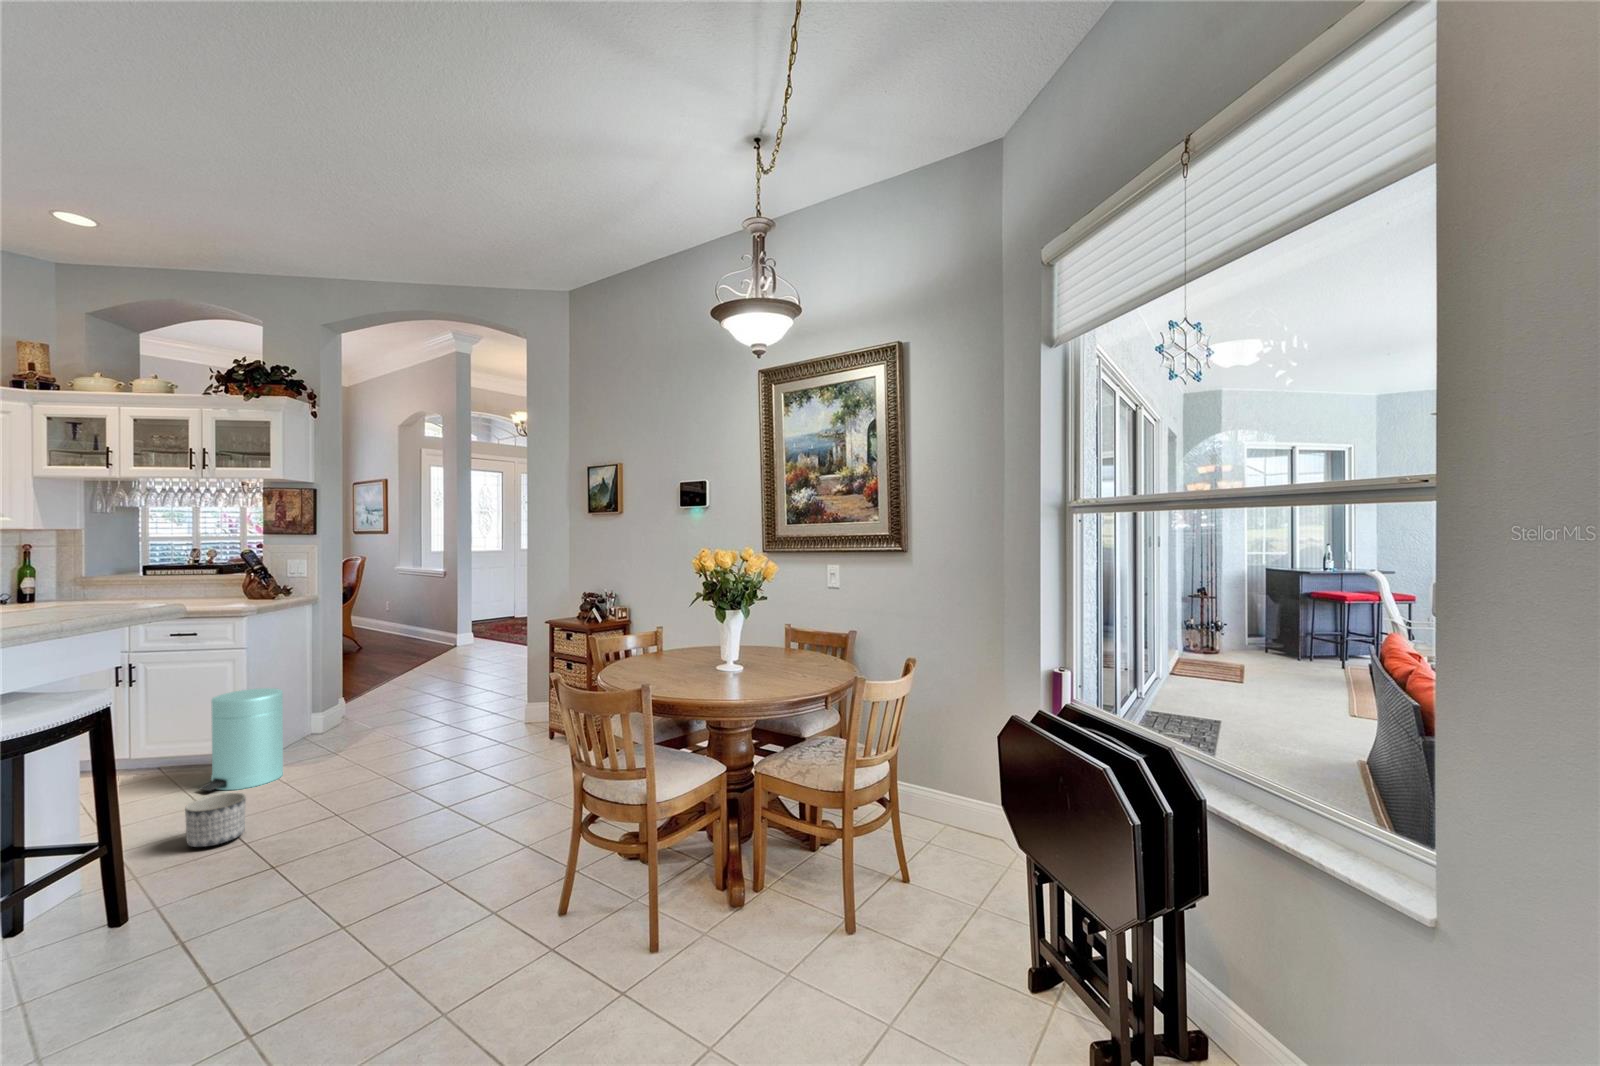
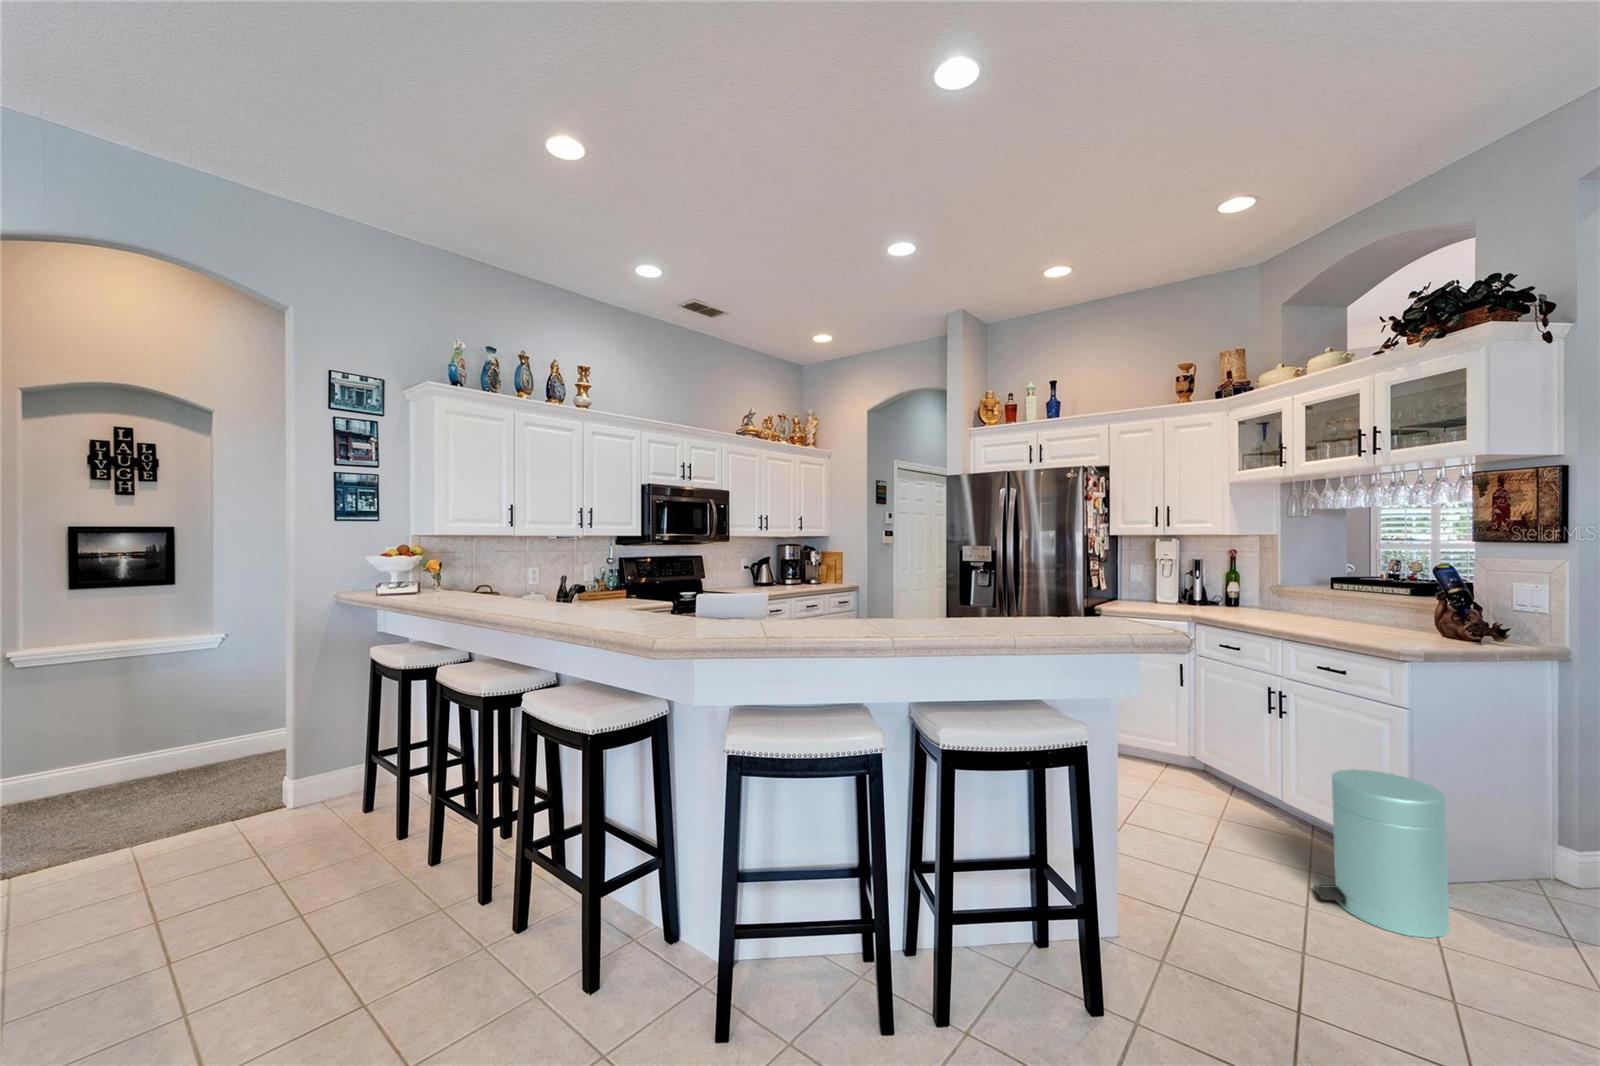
planter: present [185,793,246,847] -> none [1211,916,1293,1011]

